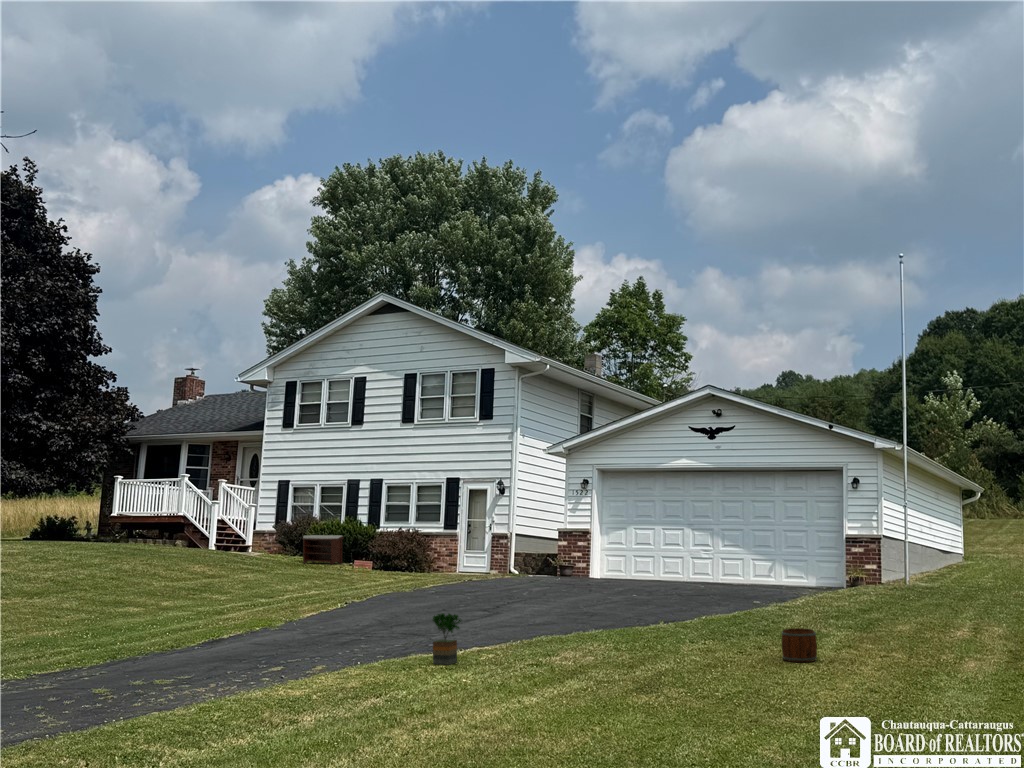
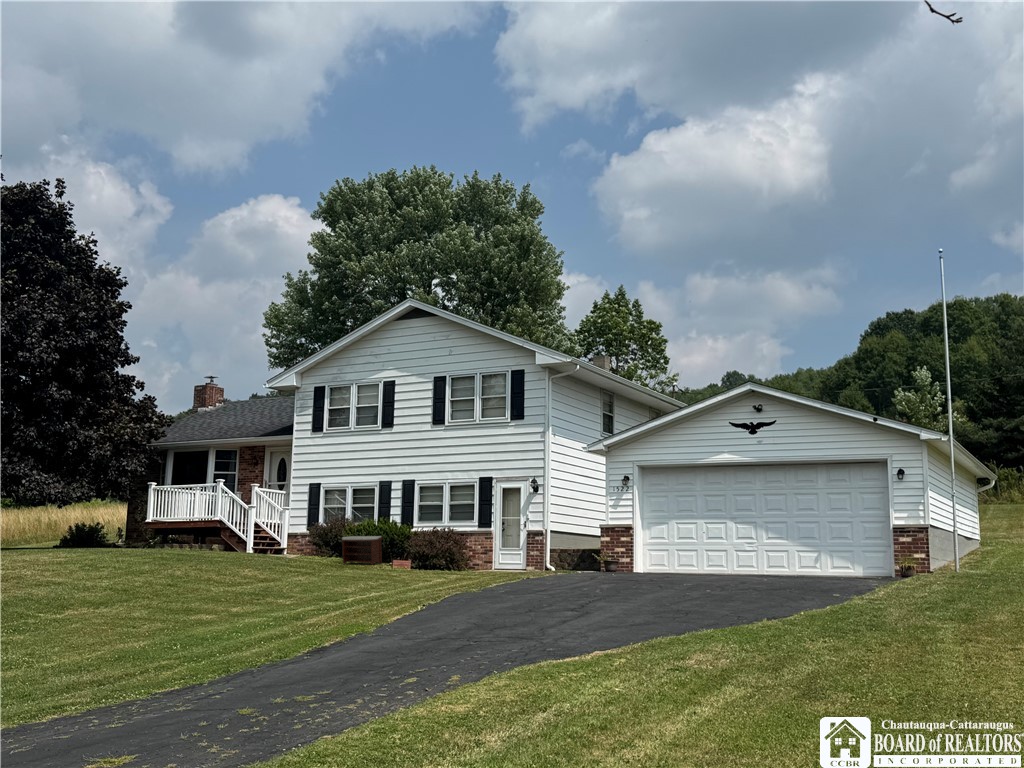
potted tree: present [433,613,461,665] -> none [585,630,620,687]
bucket: present [782,628,817,662] -> none [959,636,1001,673]

